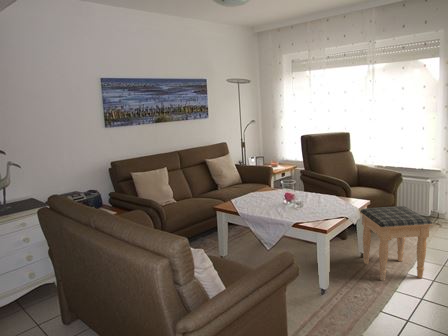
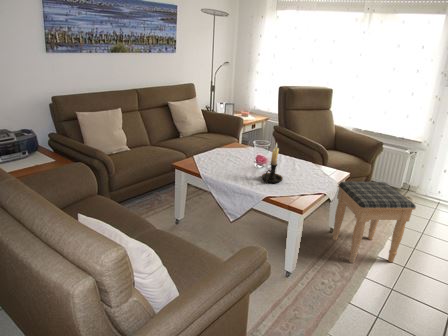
candle holder: none [291,178,309,214] -> present [262,143,283,183]

